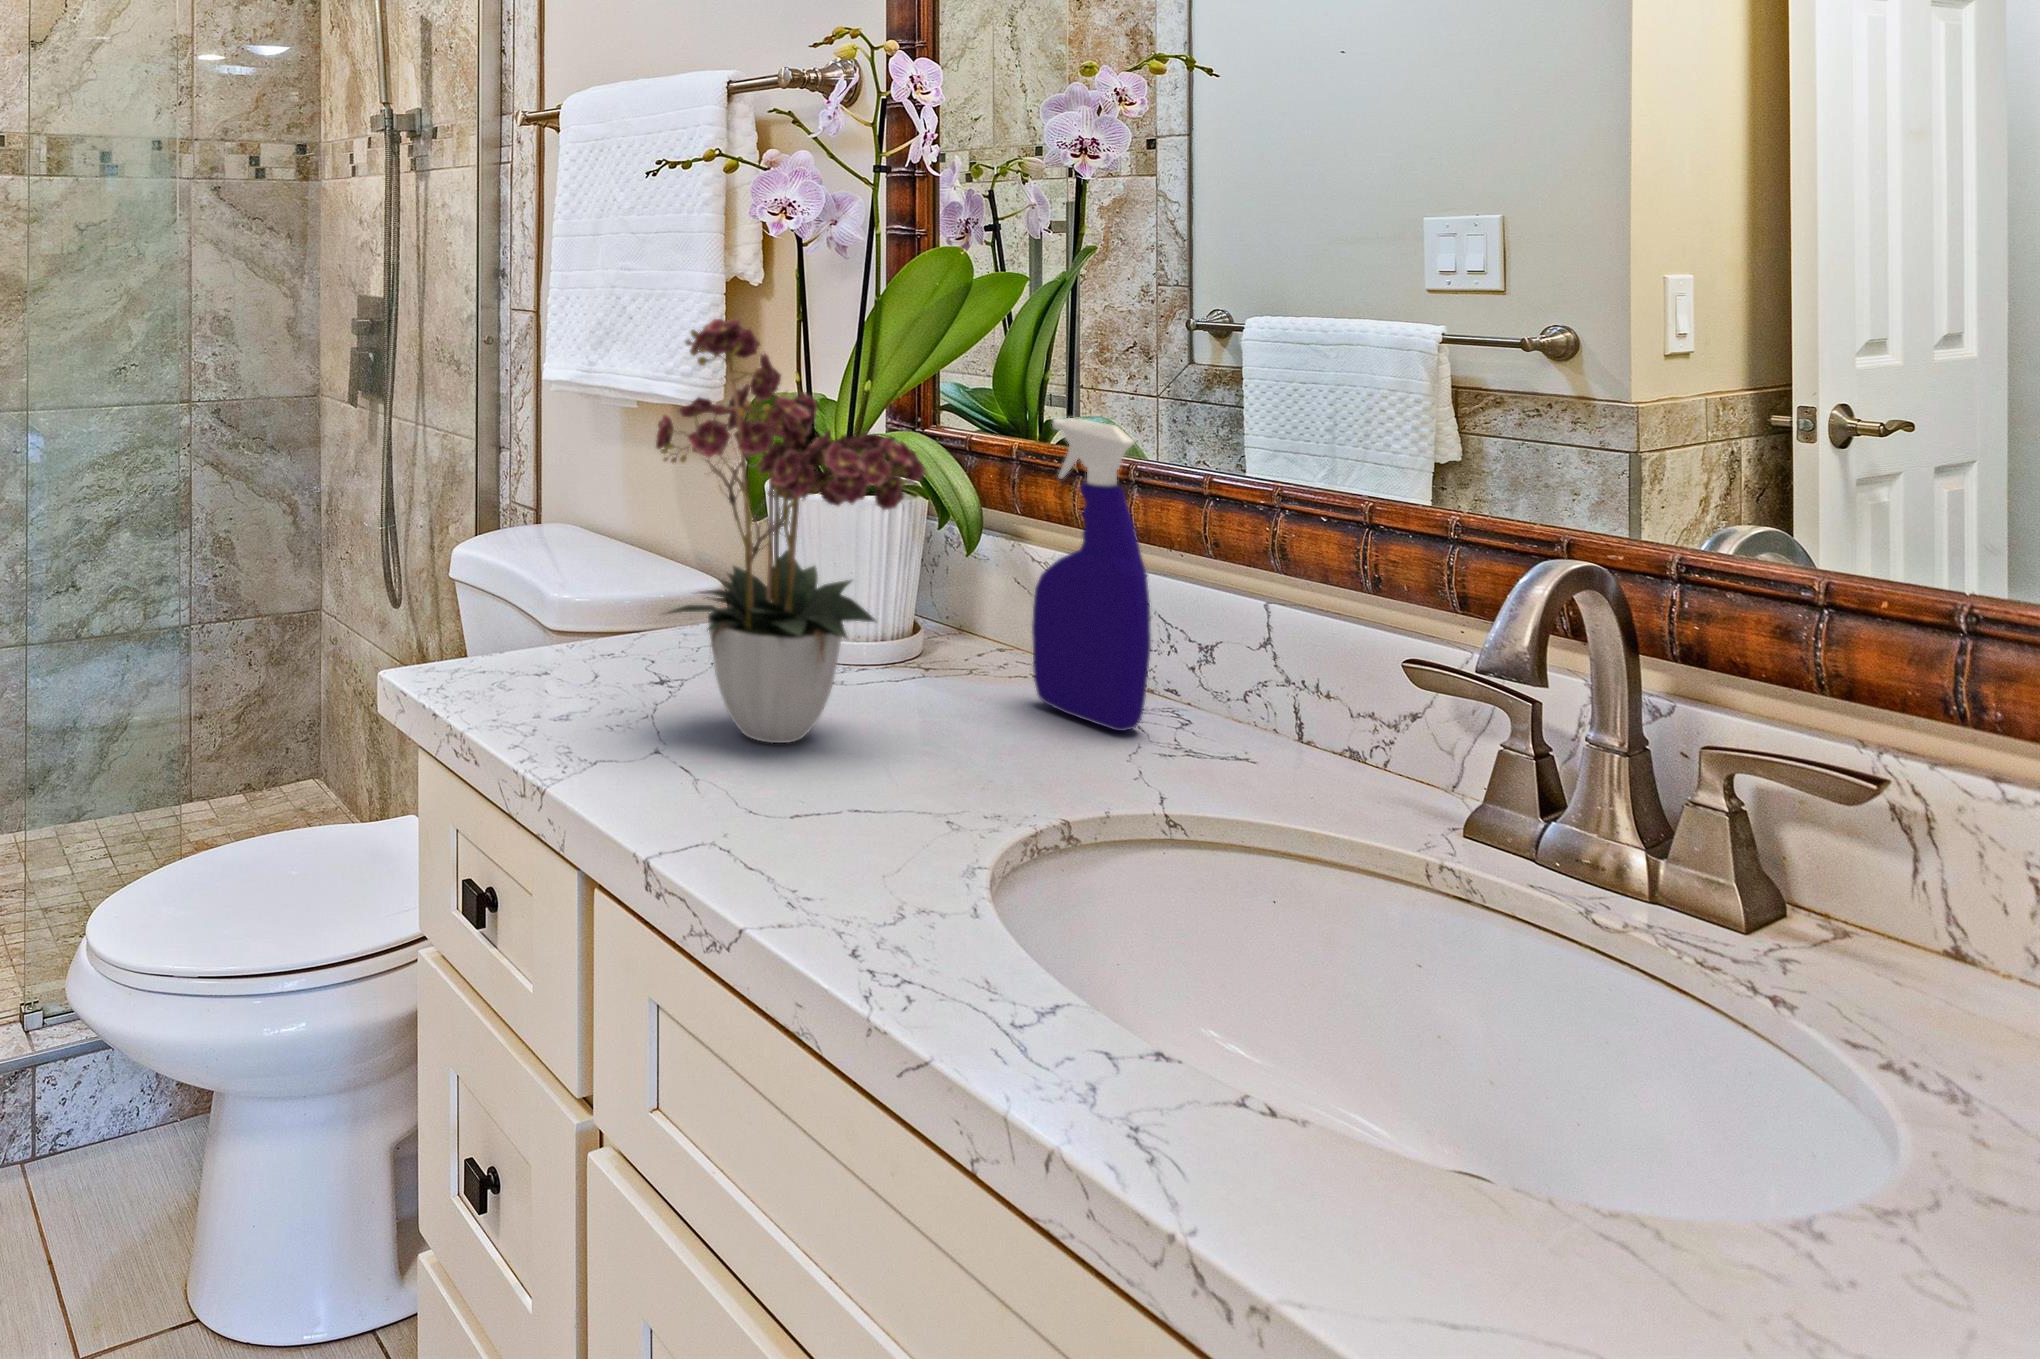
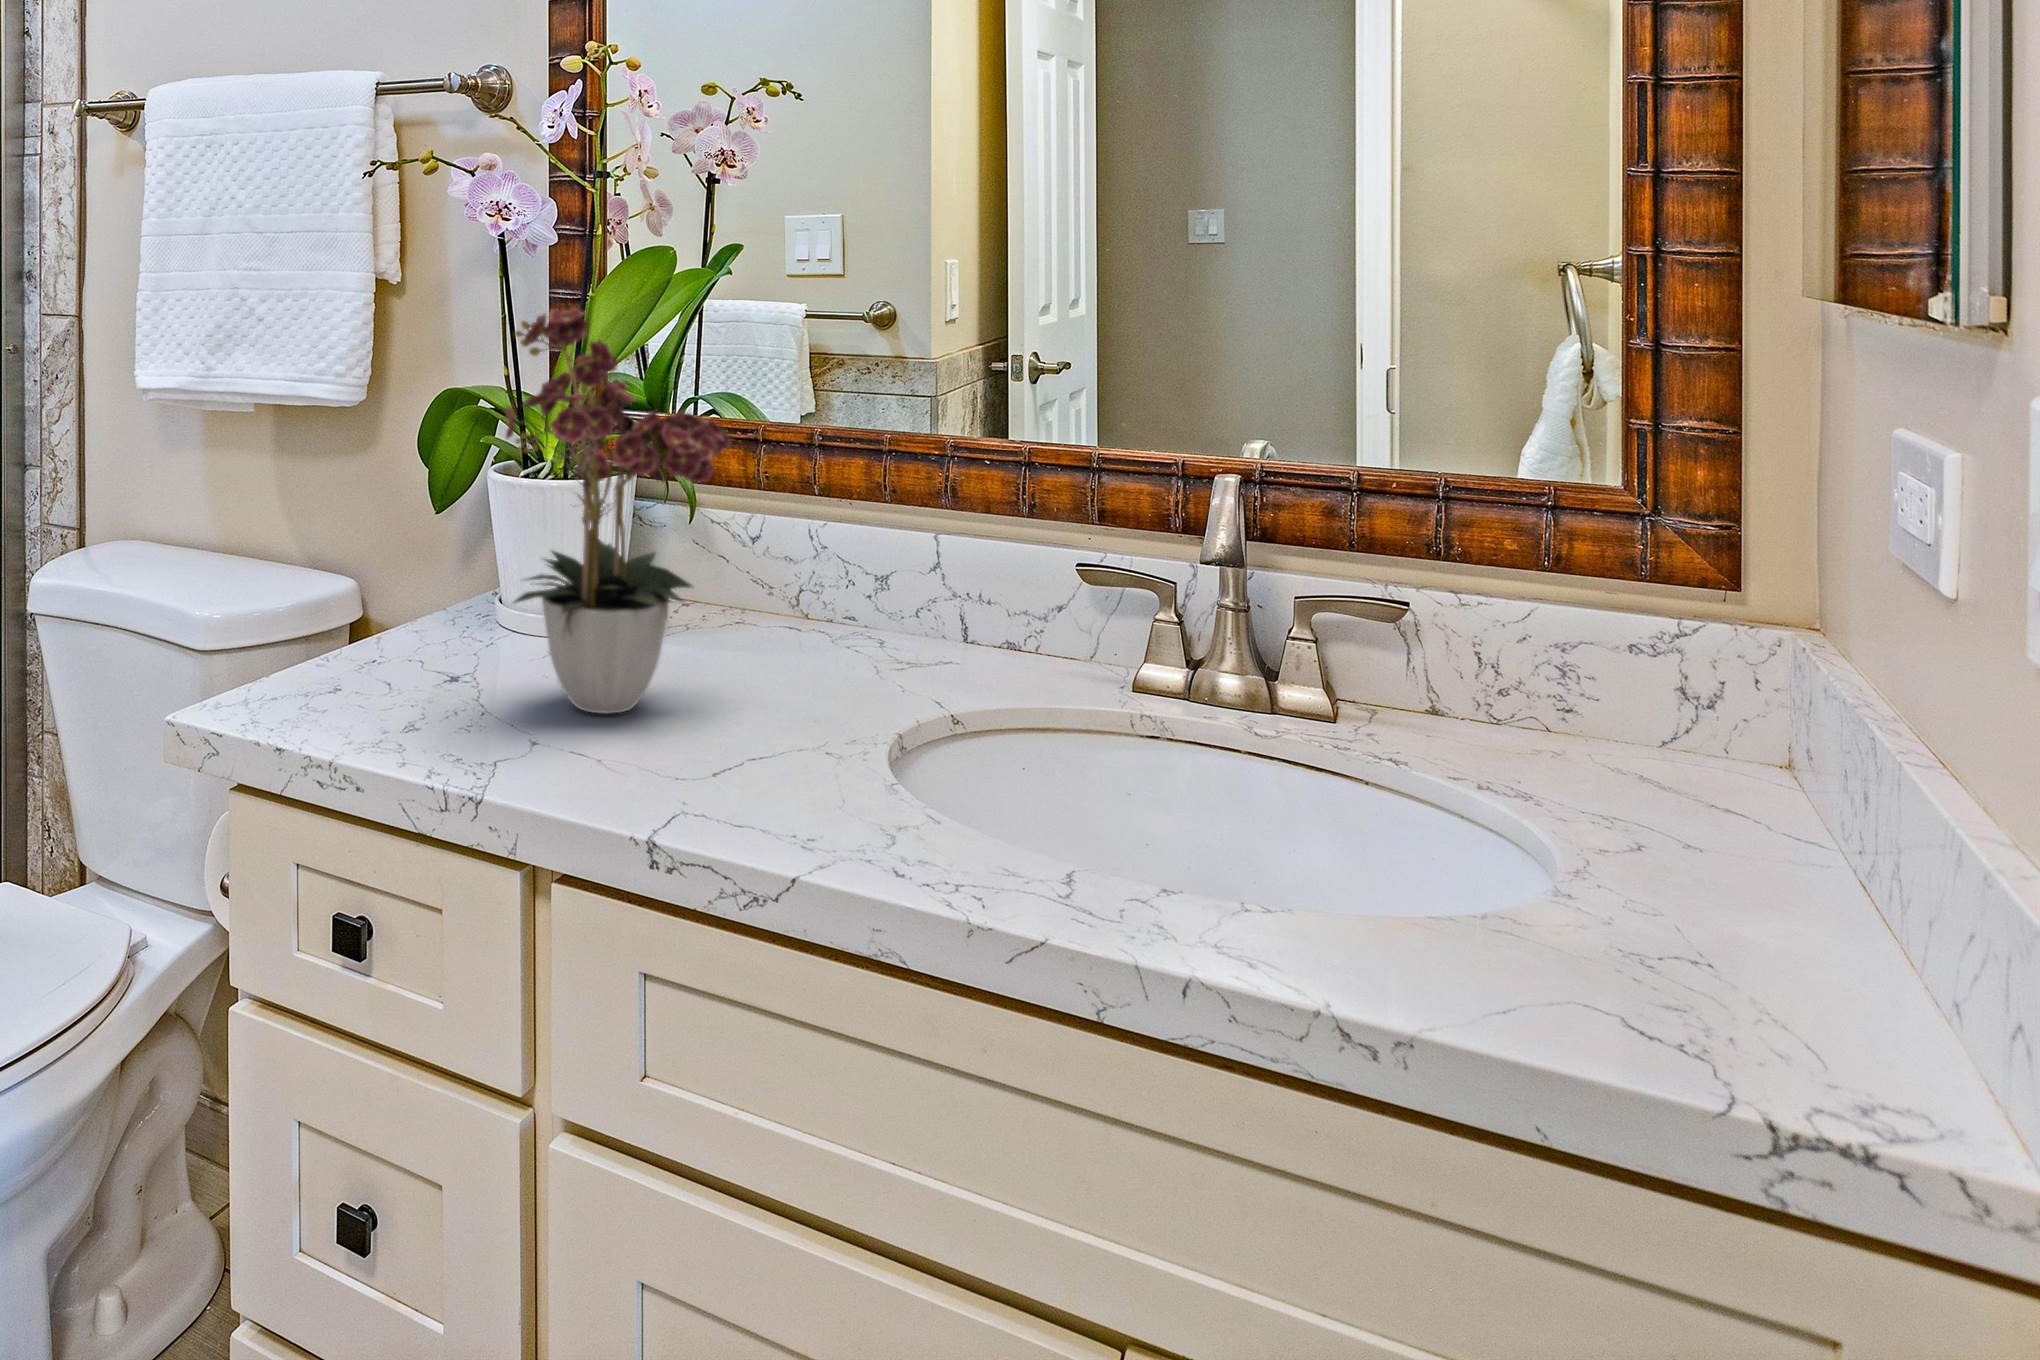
spray bottle: present [1032,418,1151,731] -> none [767,393,879,659]

